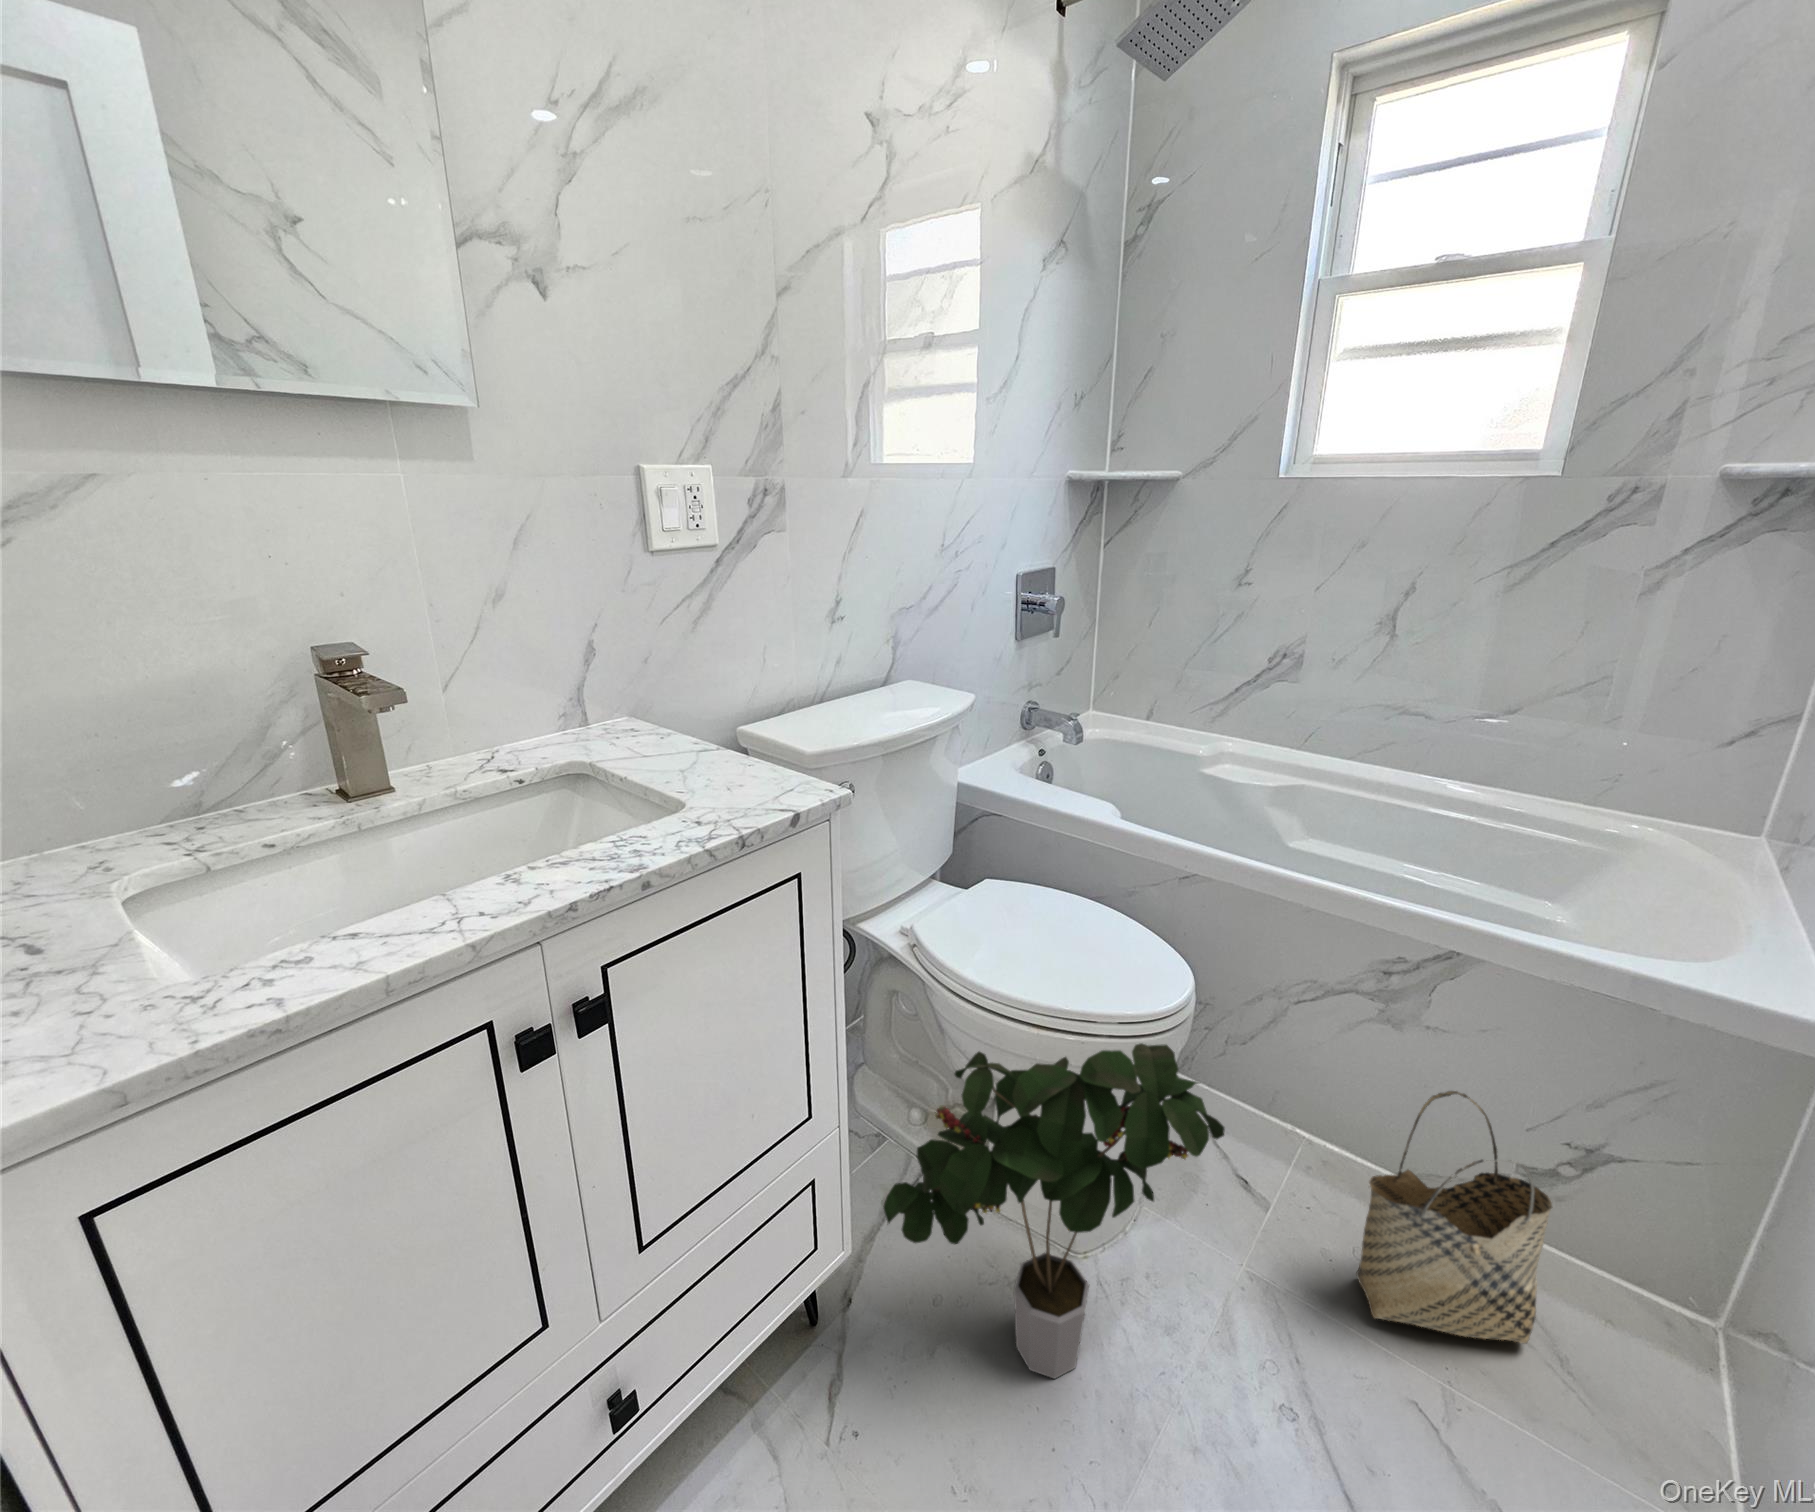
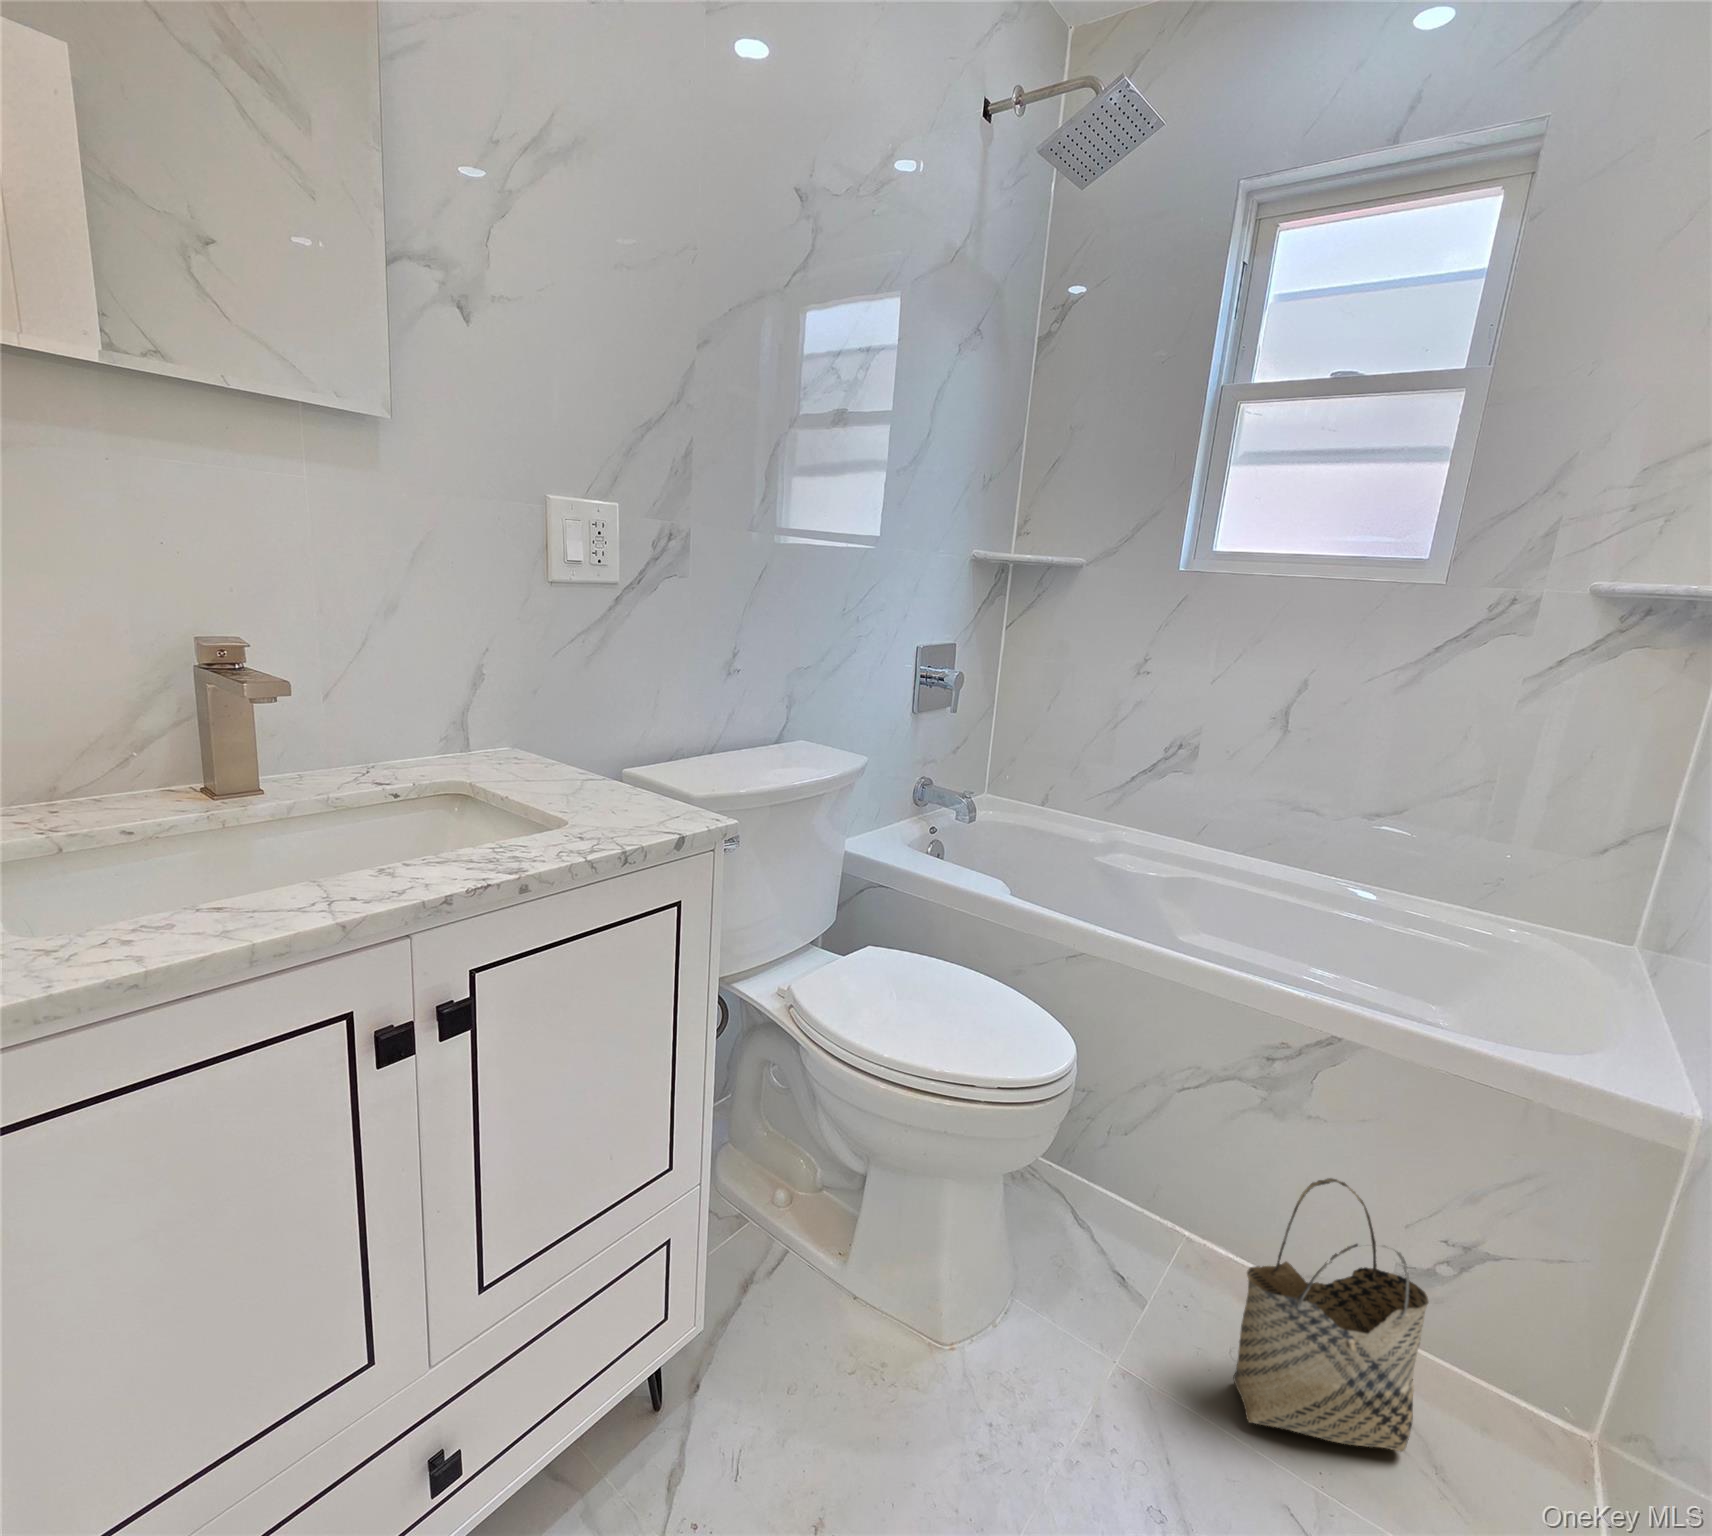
potted plant: present [883,1043,1225,1379] -> none [739,1108,1099,1478]

